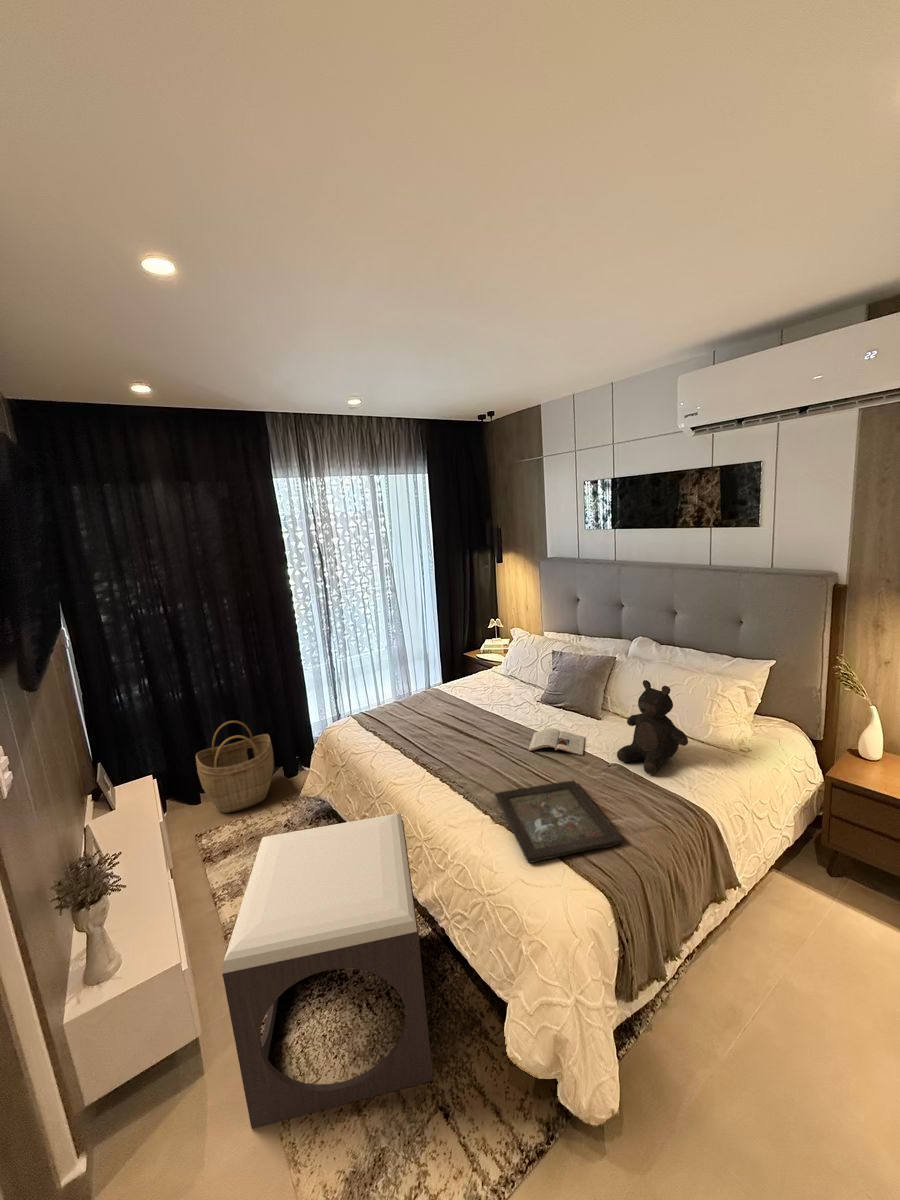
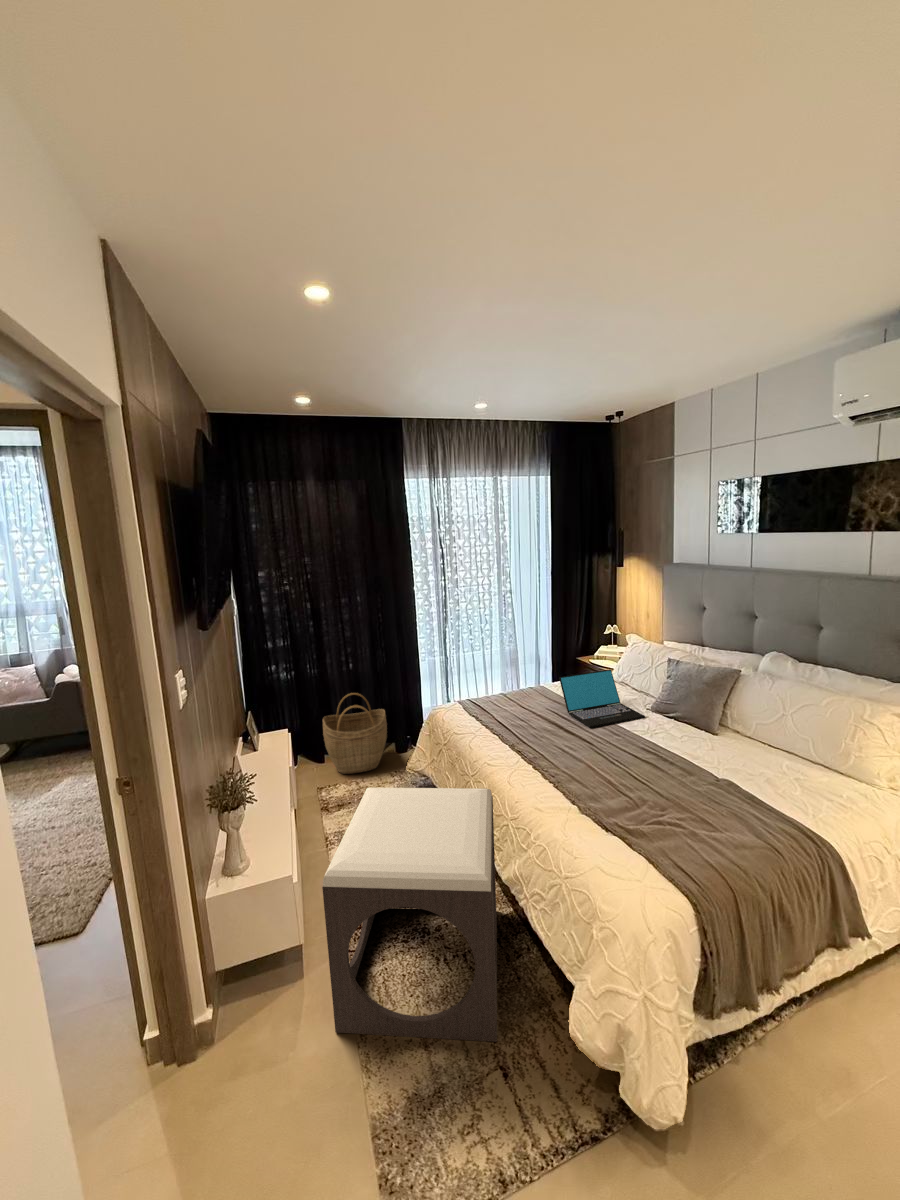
laptop: none [454,667,537,729] -> present [559,670,645,728]
teddy bear: present [617,680,688,774] -> none [728,693,816,795]
magazine: present [529,728,585,755] -> none [629,735,694,766]
tray: present [495,781,623,863] -> none [585,785,719,856]

